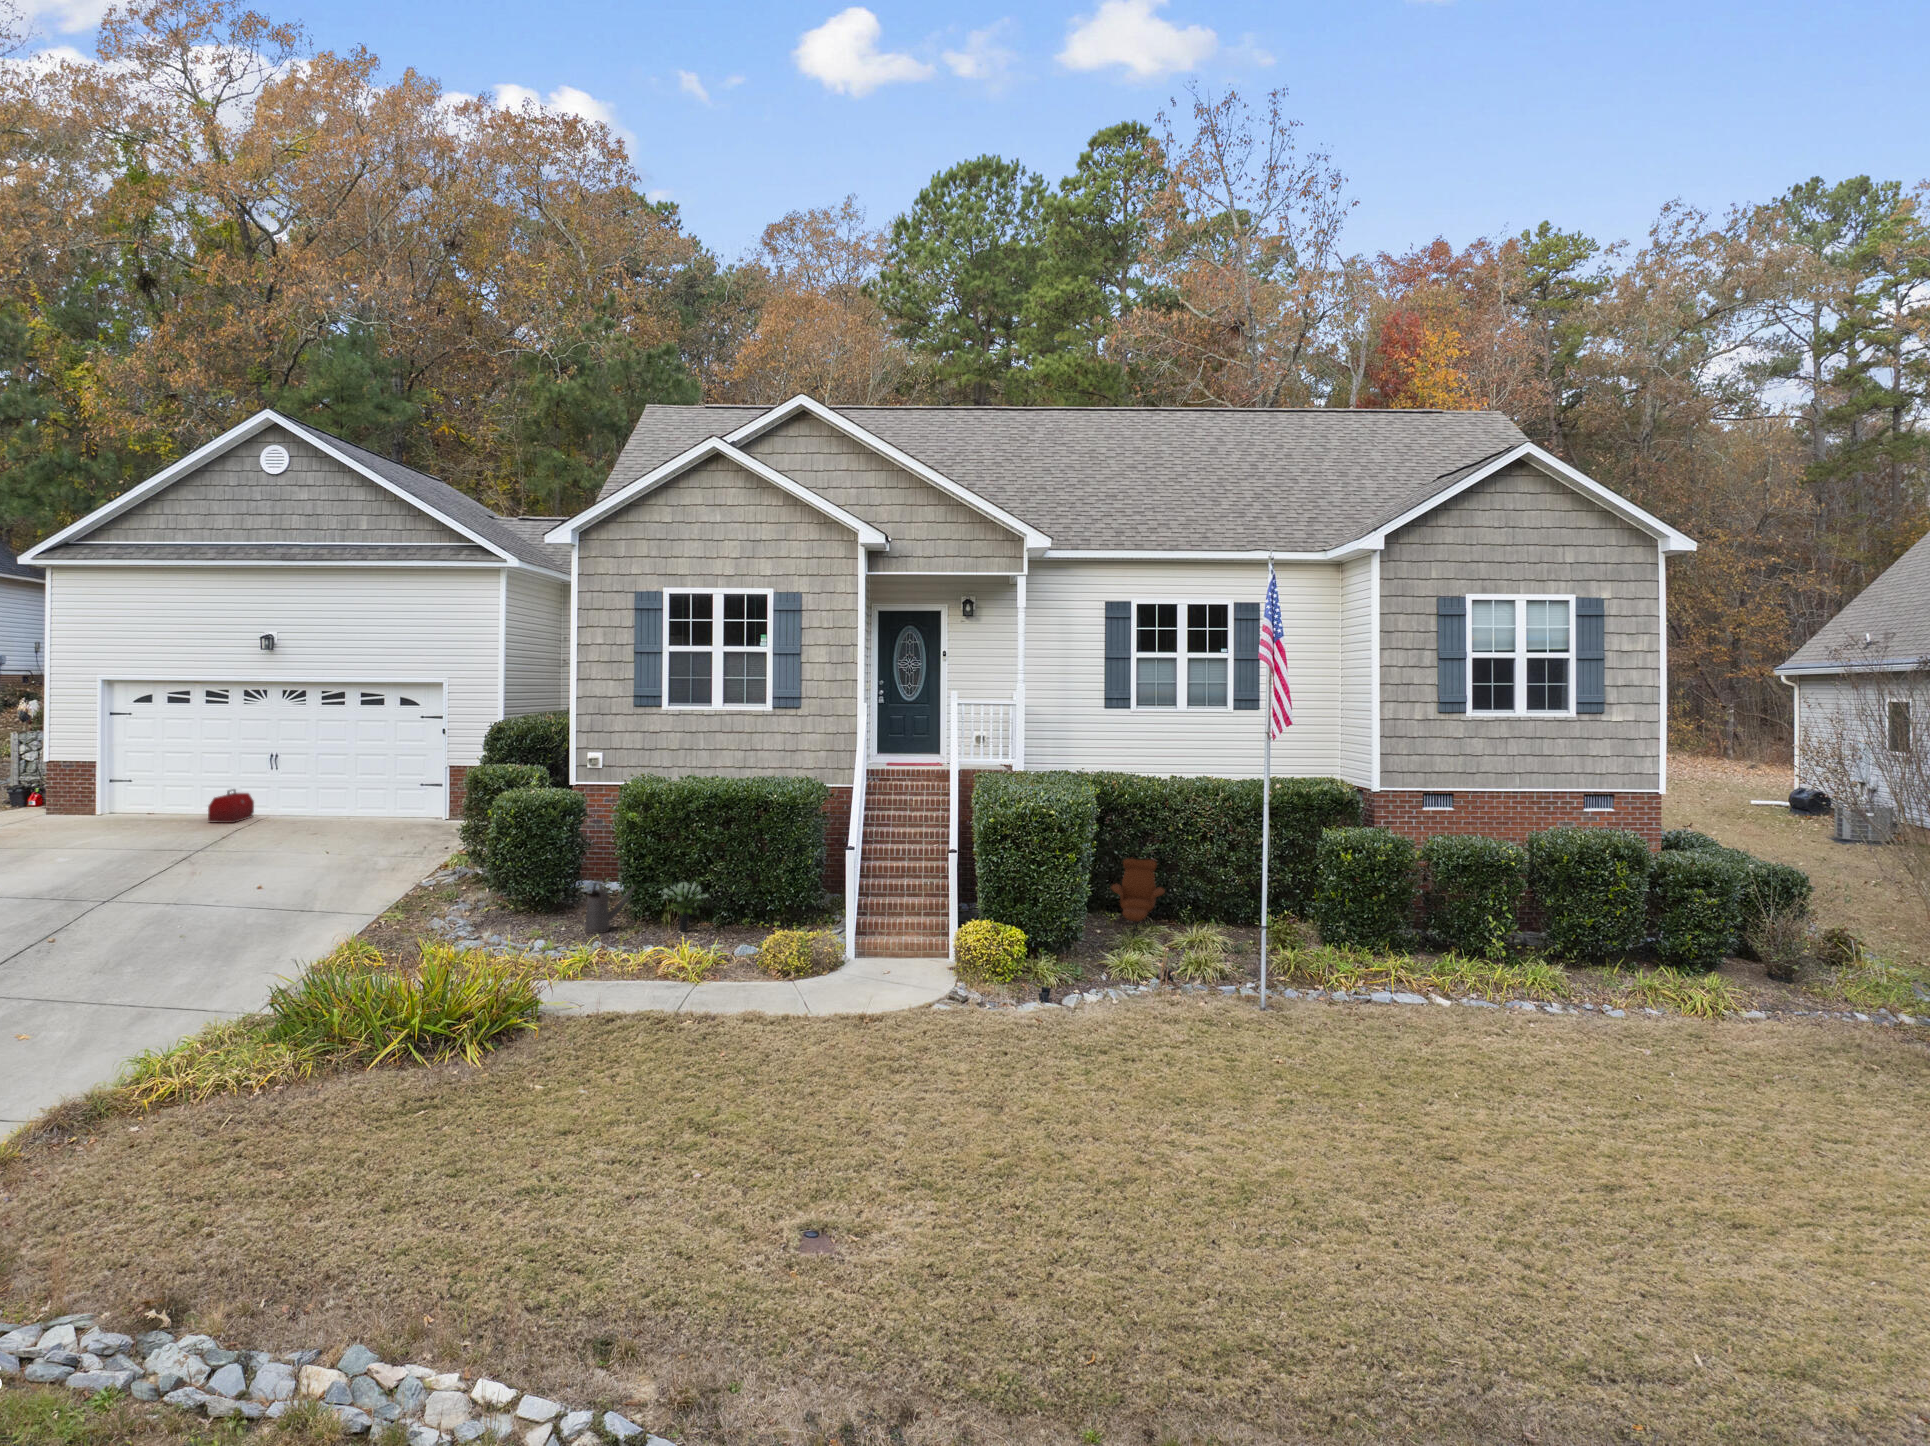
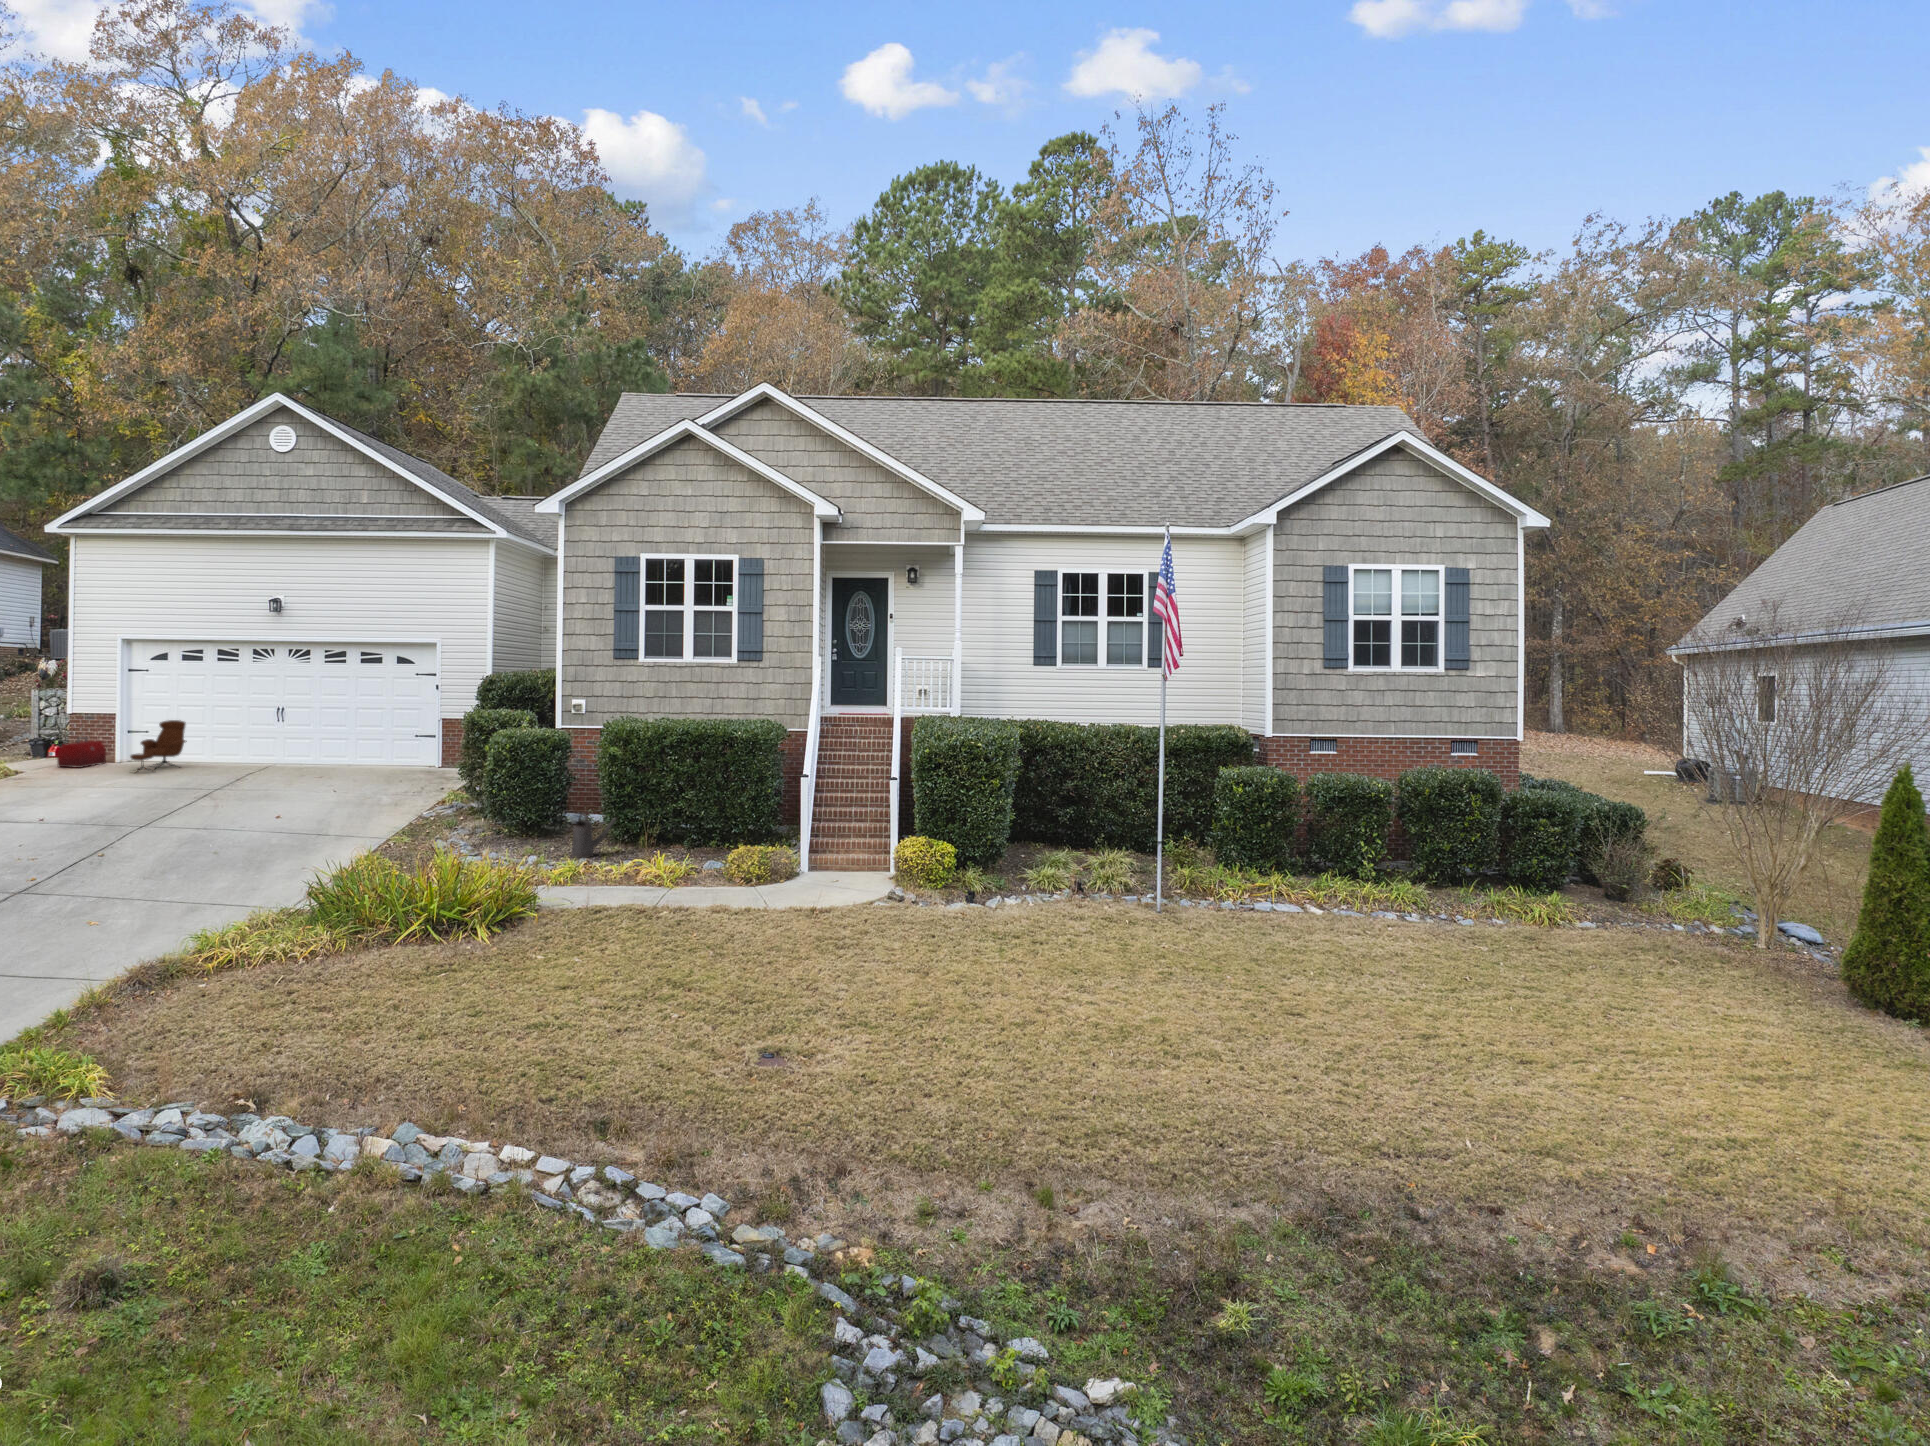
toolbox: present [208,789,254,823] -> present [57,737,106,768]
lounge chair: present [1111,859,1165,935] -> present [130,720,187,772]
potted plant: present [664,883,707,932] -> none [641,813,682,857]

